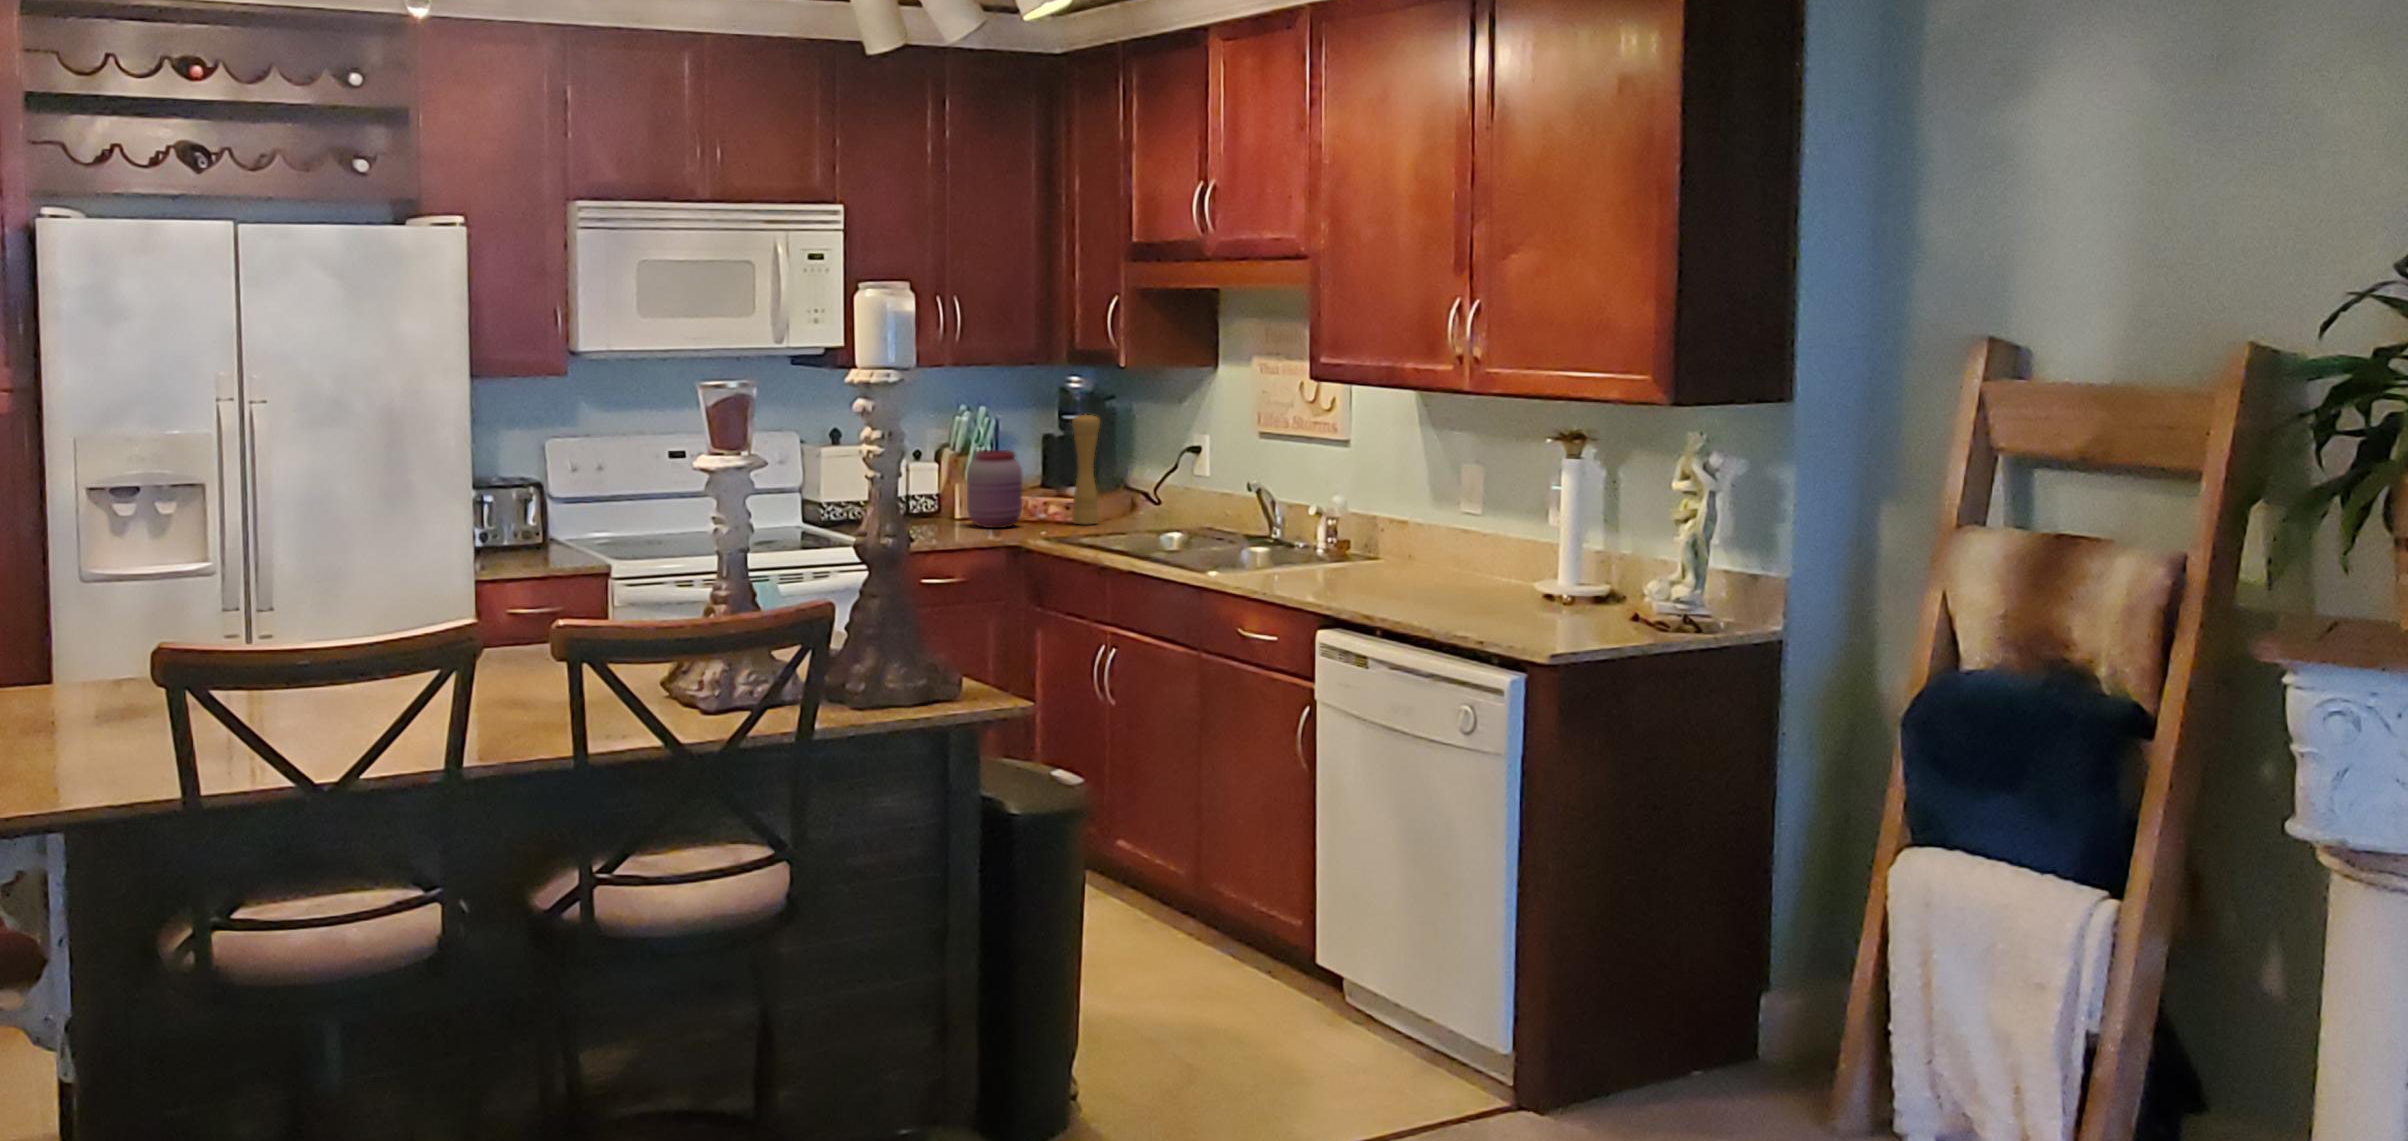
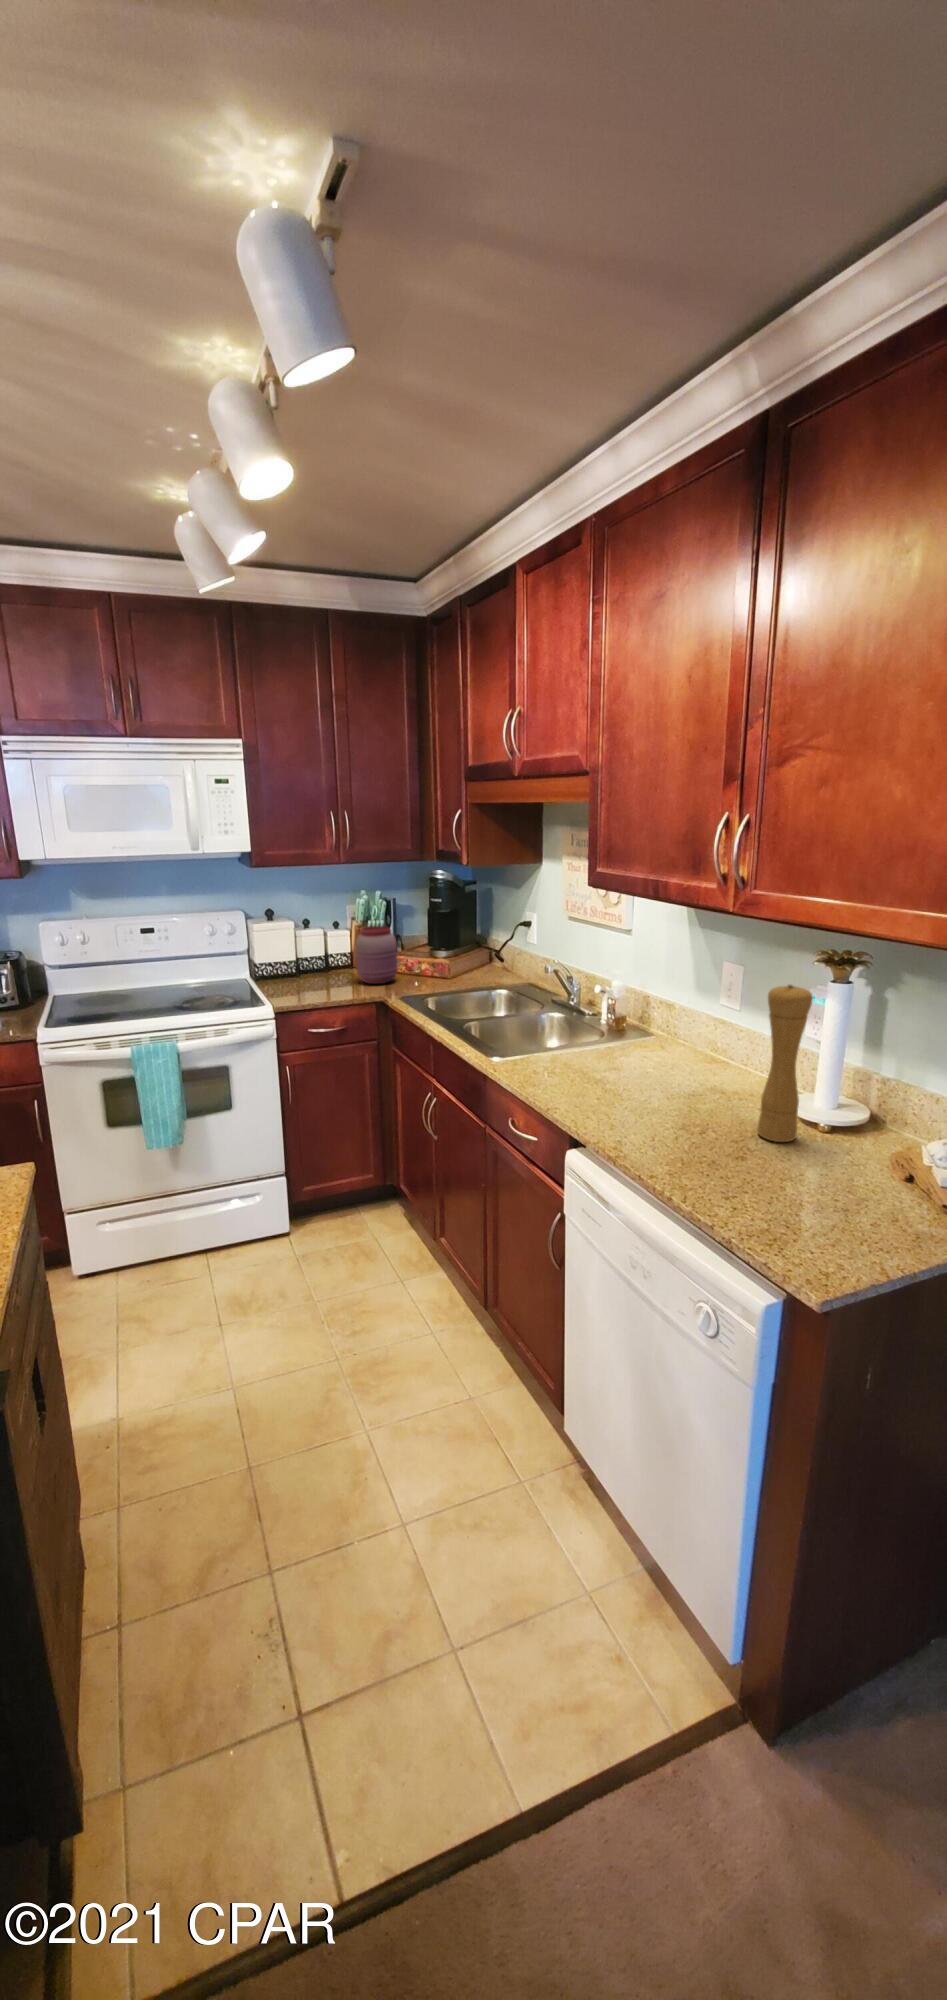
pepper mill: present [1072,414,1100,524] -> present [757,985,813,1142]

